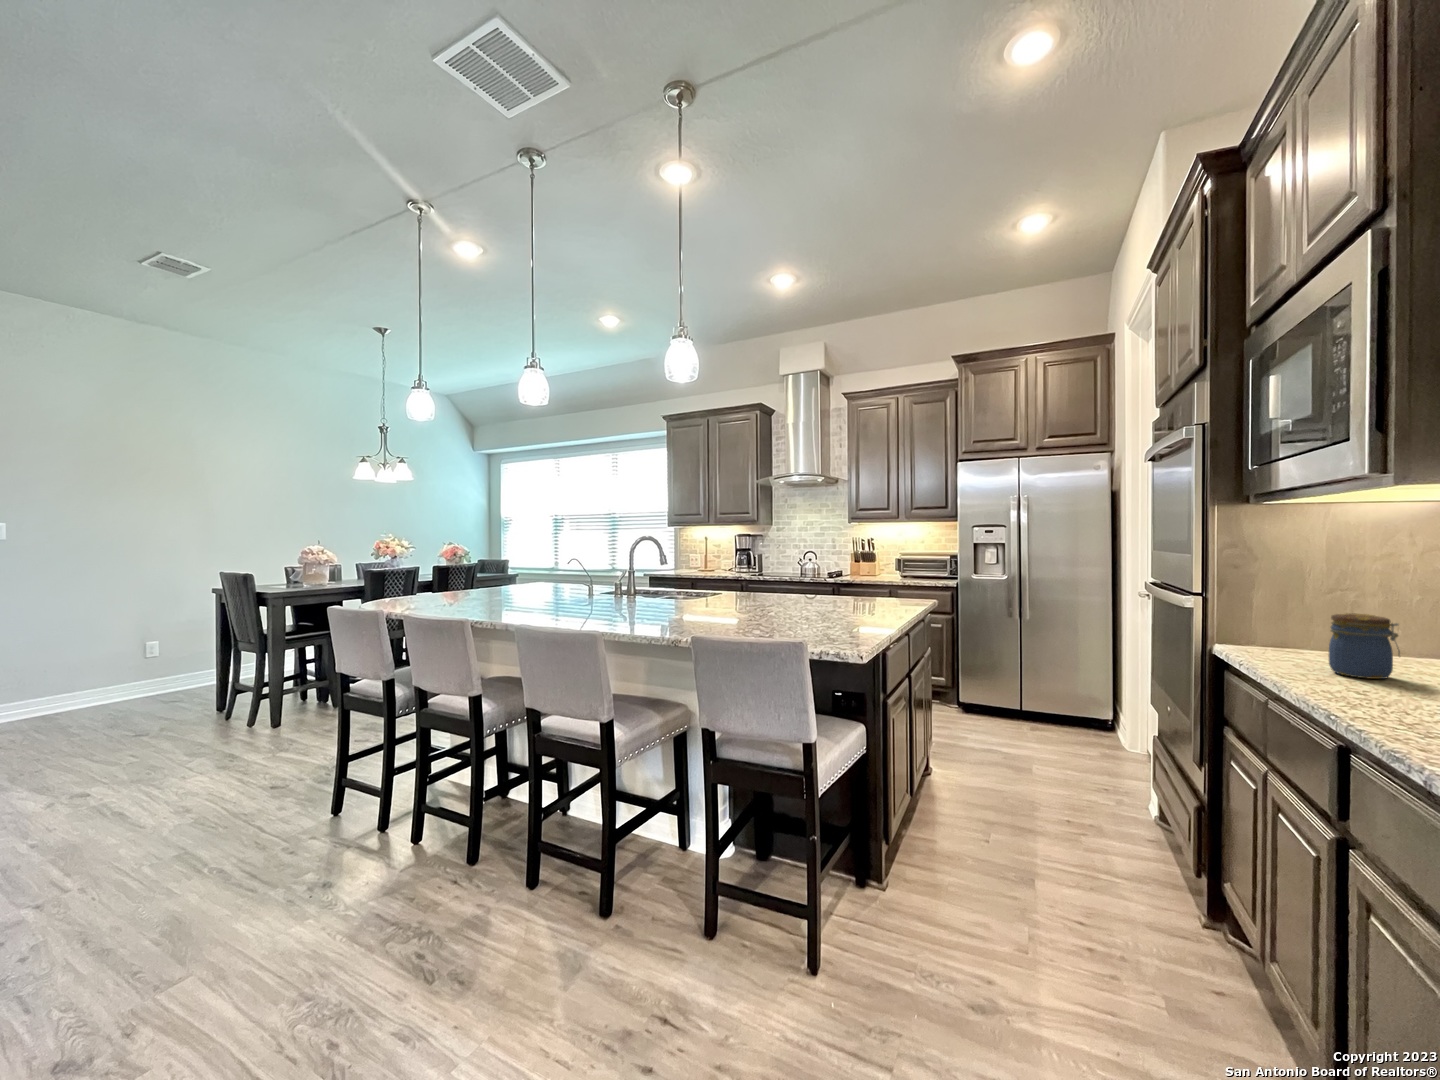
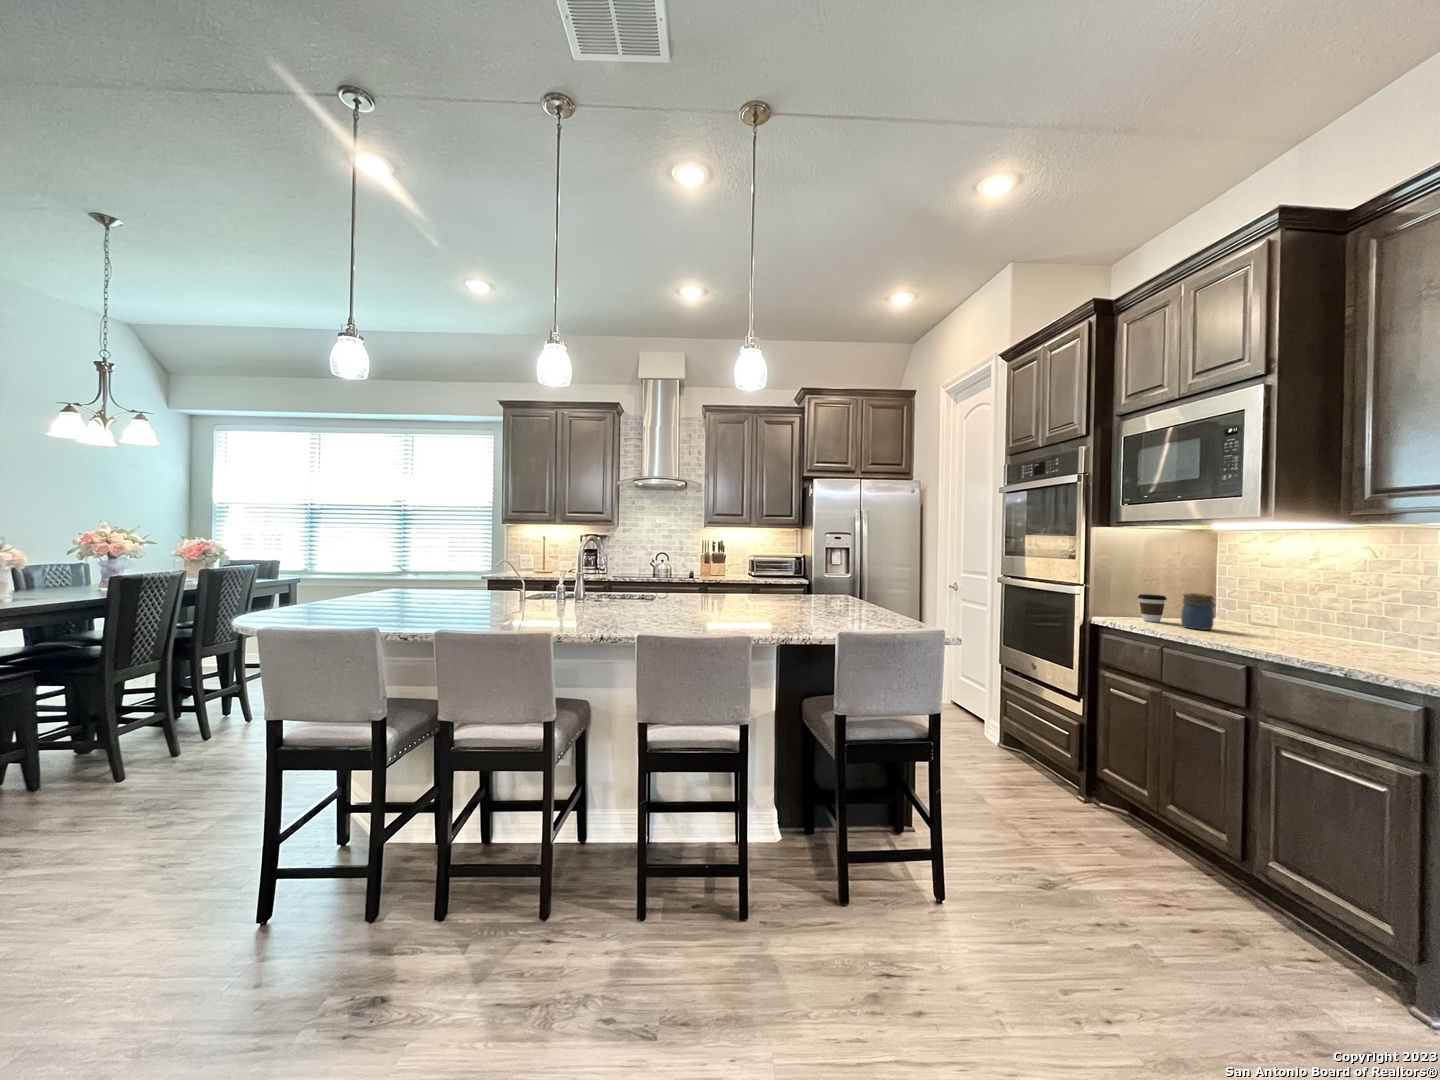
coffee cup: none [1275,613,1329,660] -> present [1138,594,1167,622]

